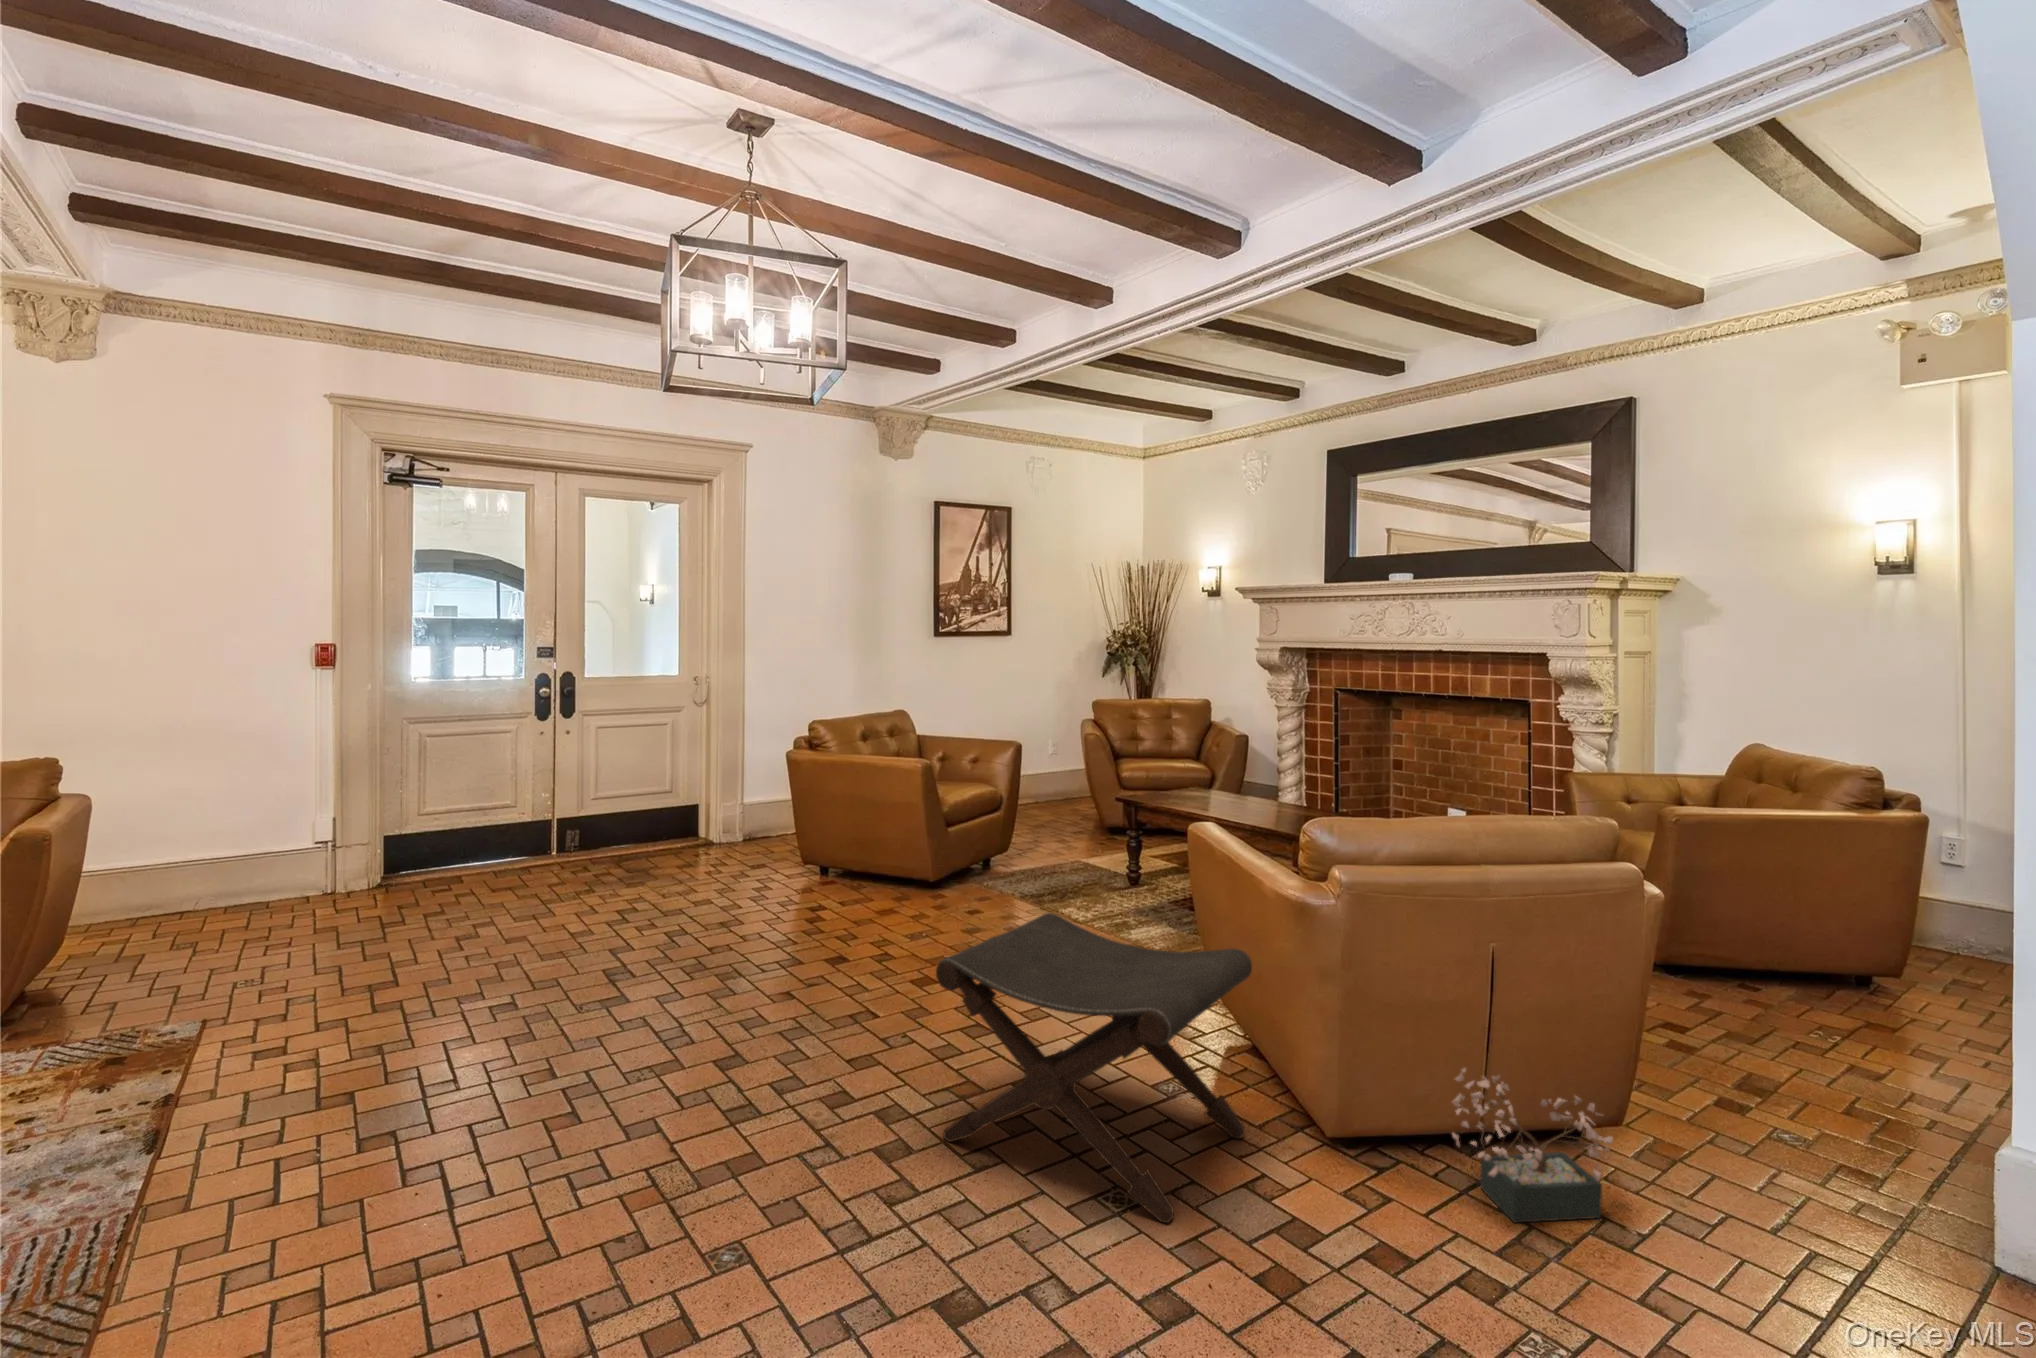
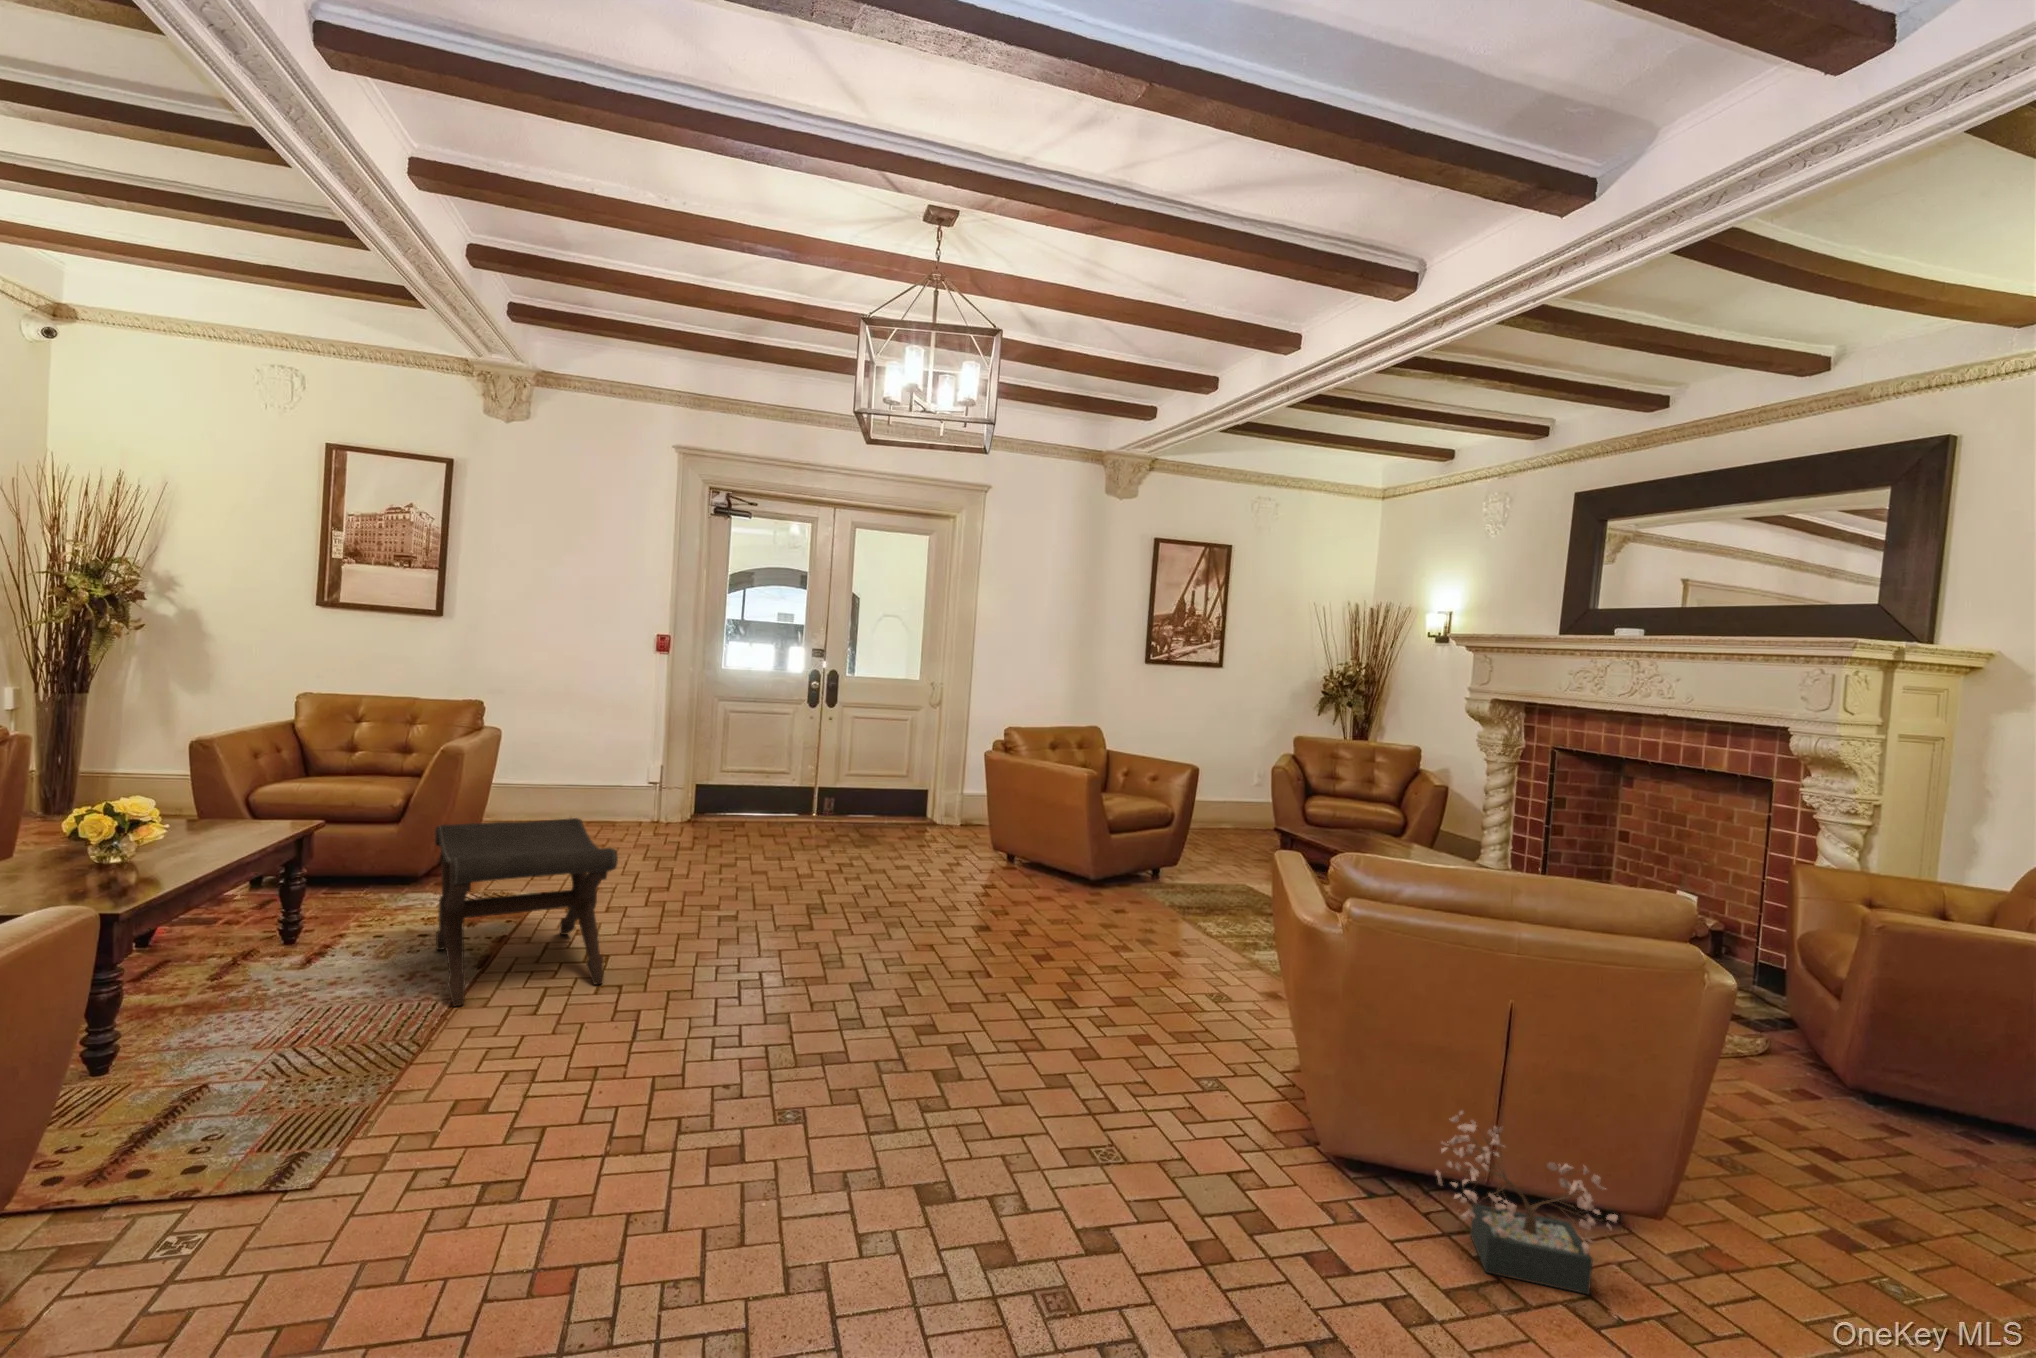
footstool: present [936,913,1252,1223] -> present [435,818,618,1006]

